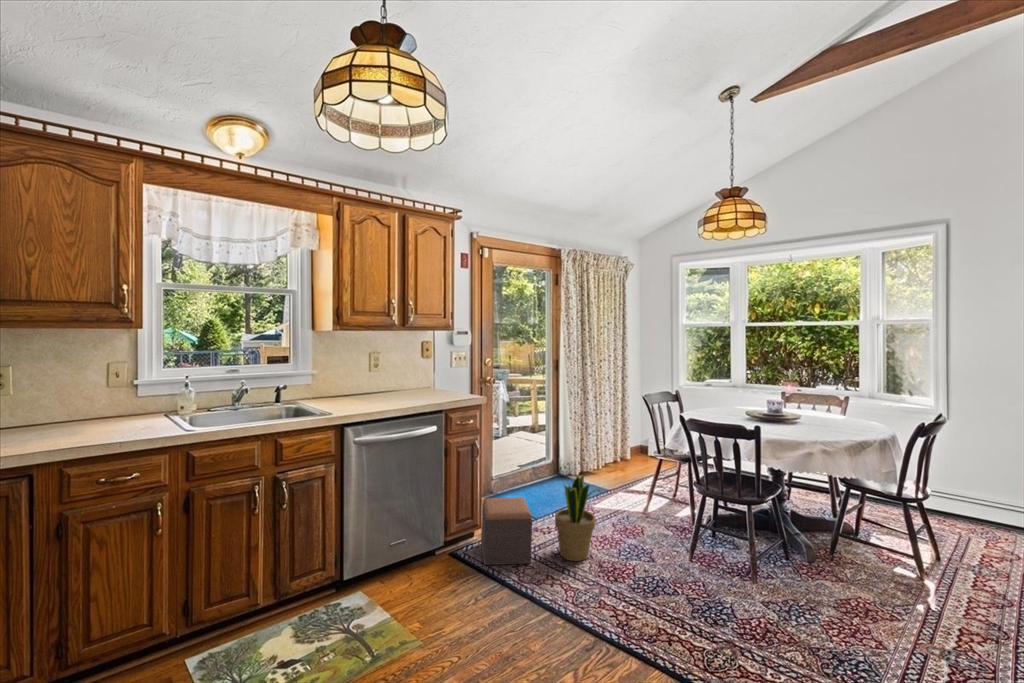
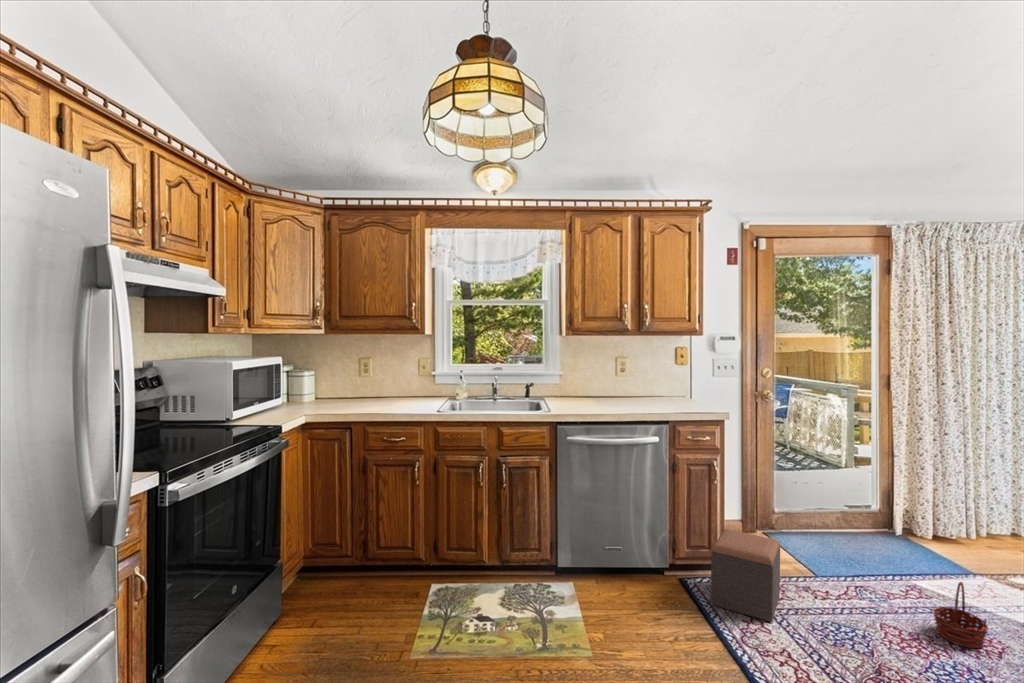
potted plant: present [555,475,602,561] -> none [814,525,891,645]
basket: none [612,498,640,539] -> present [933,582,989,648]

